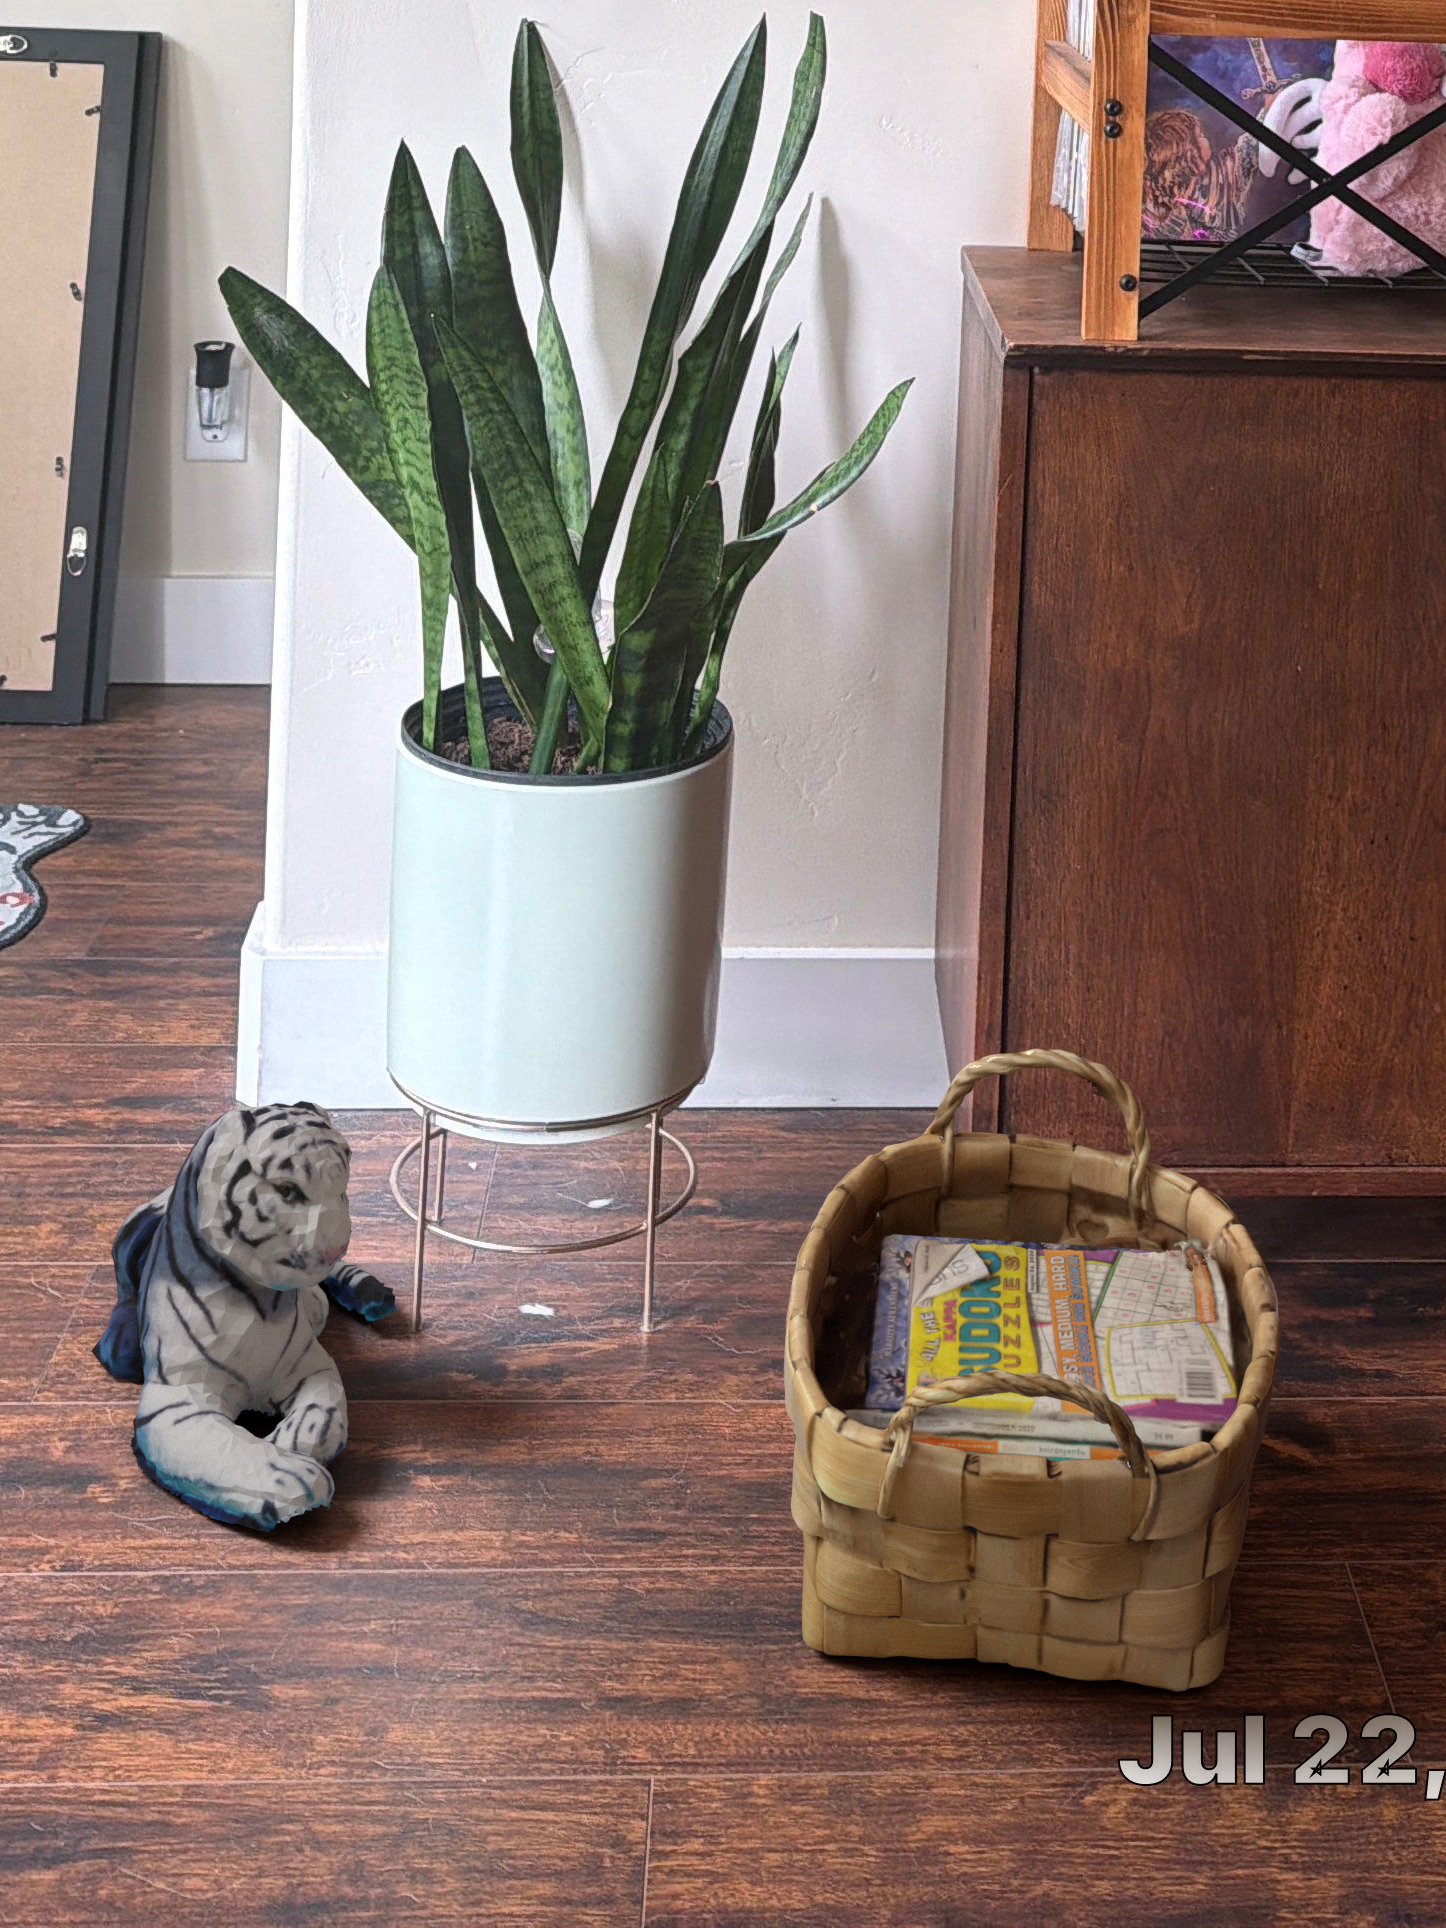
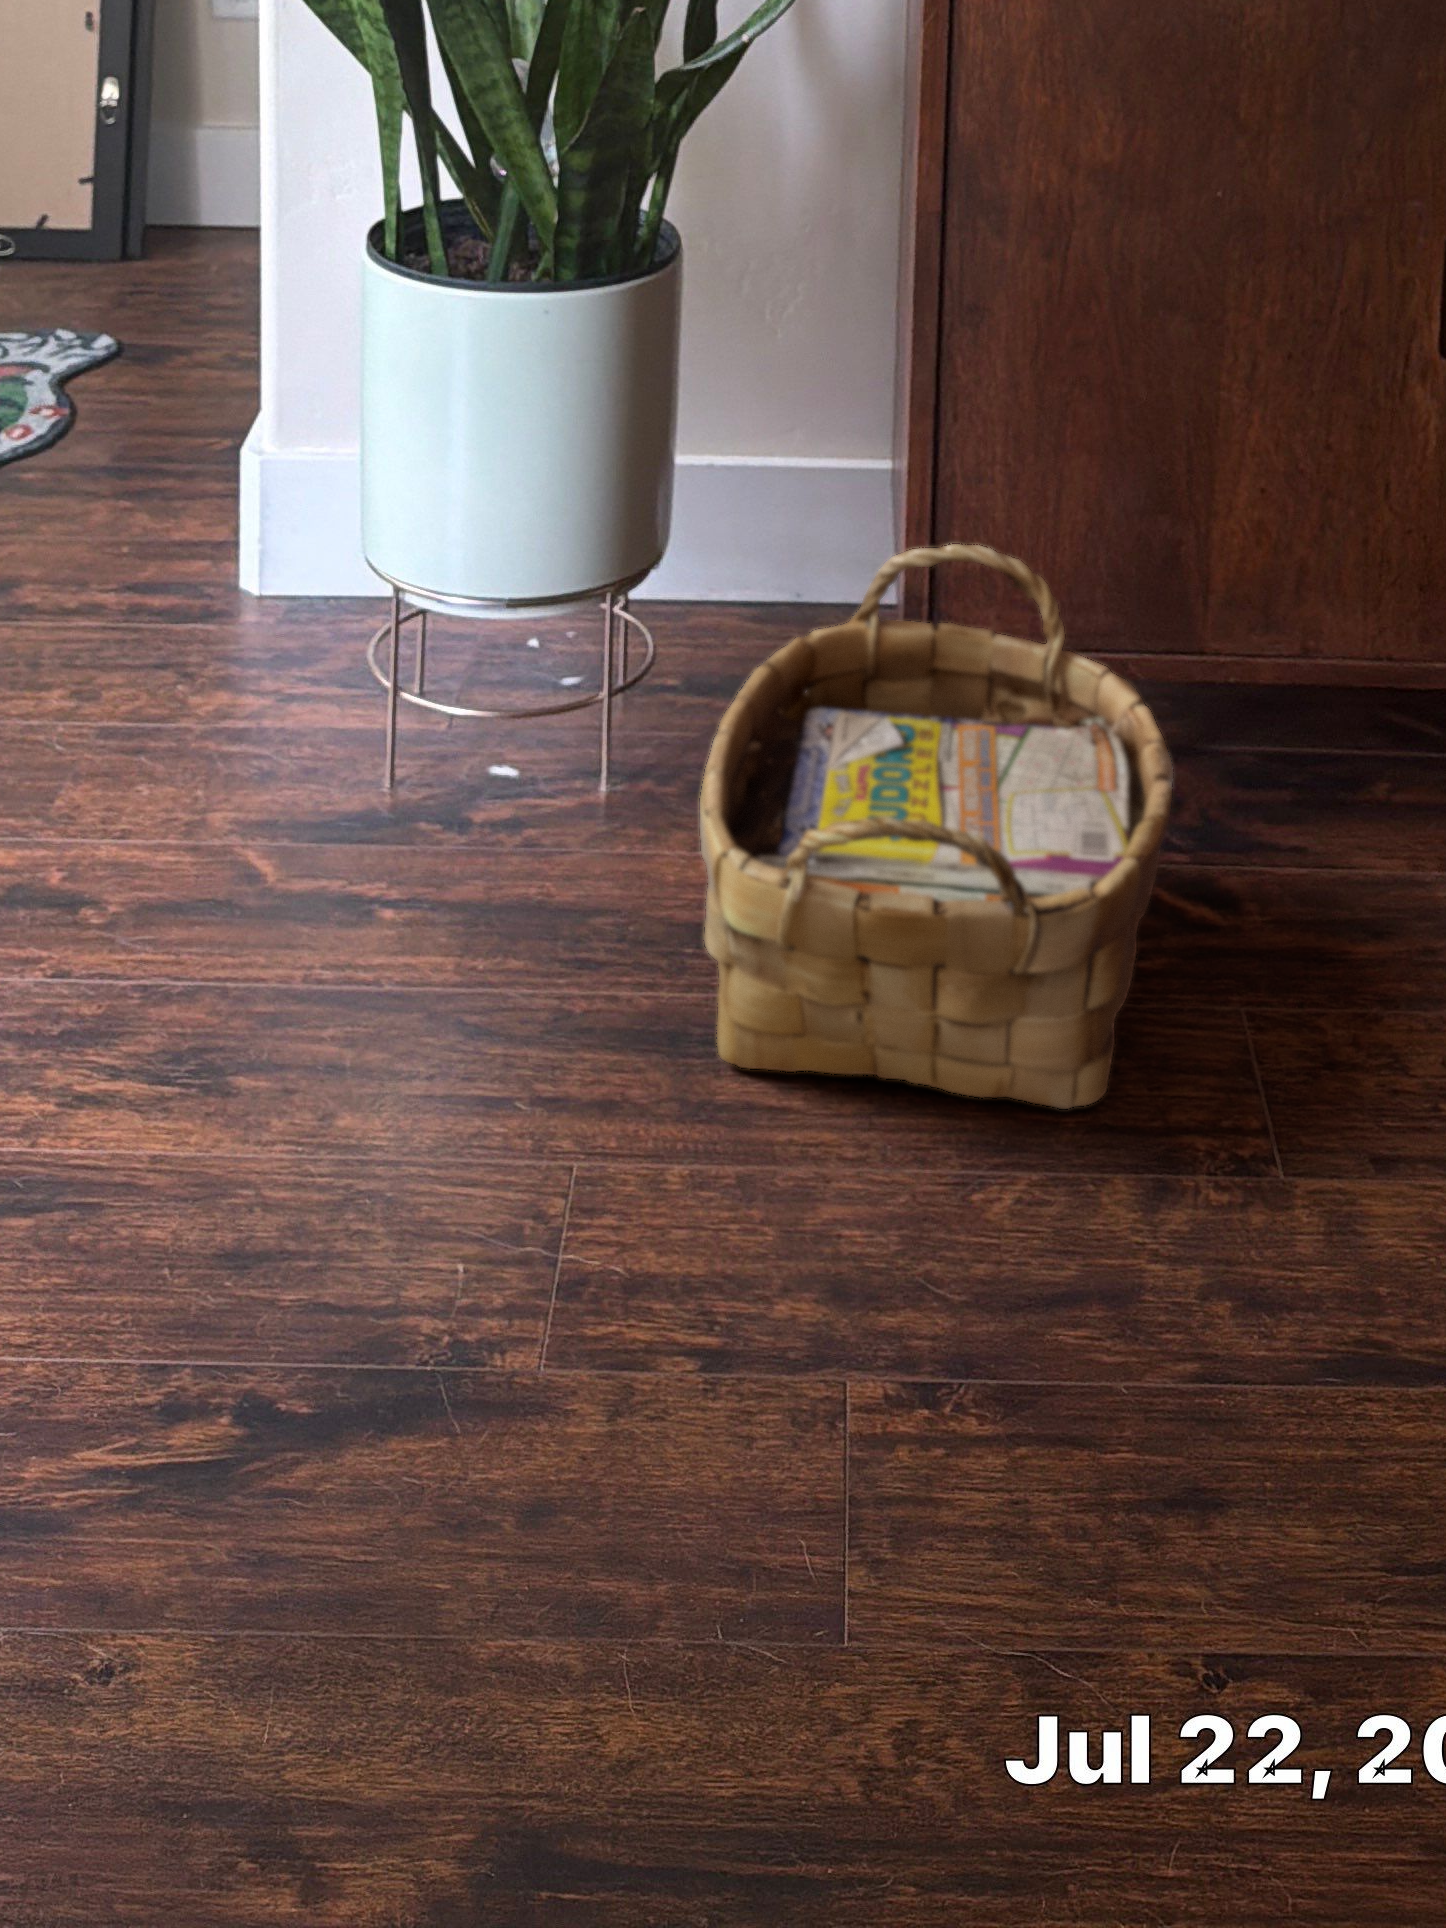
plush toy: present [91,1101,397,1532] -> none [88,578,370,950]

